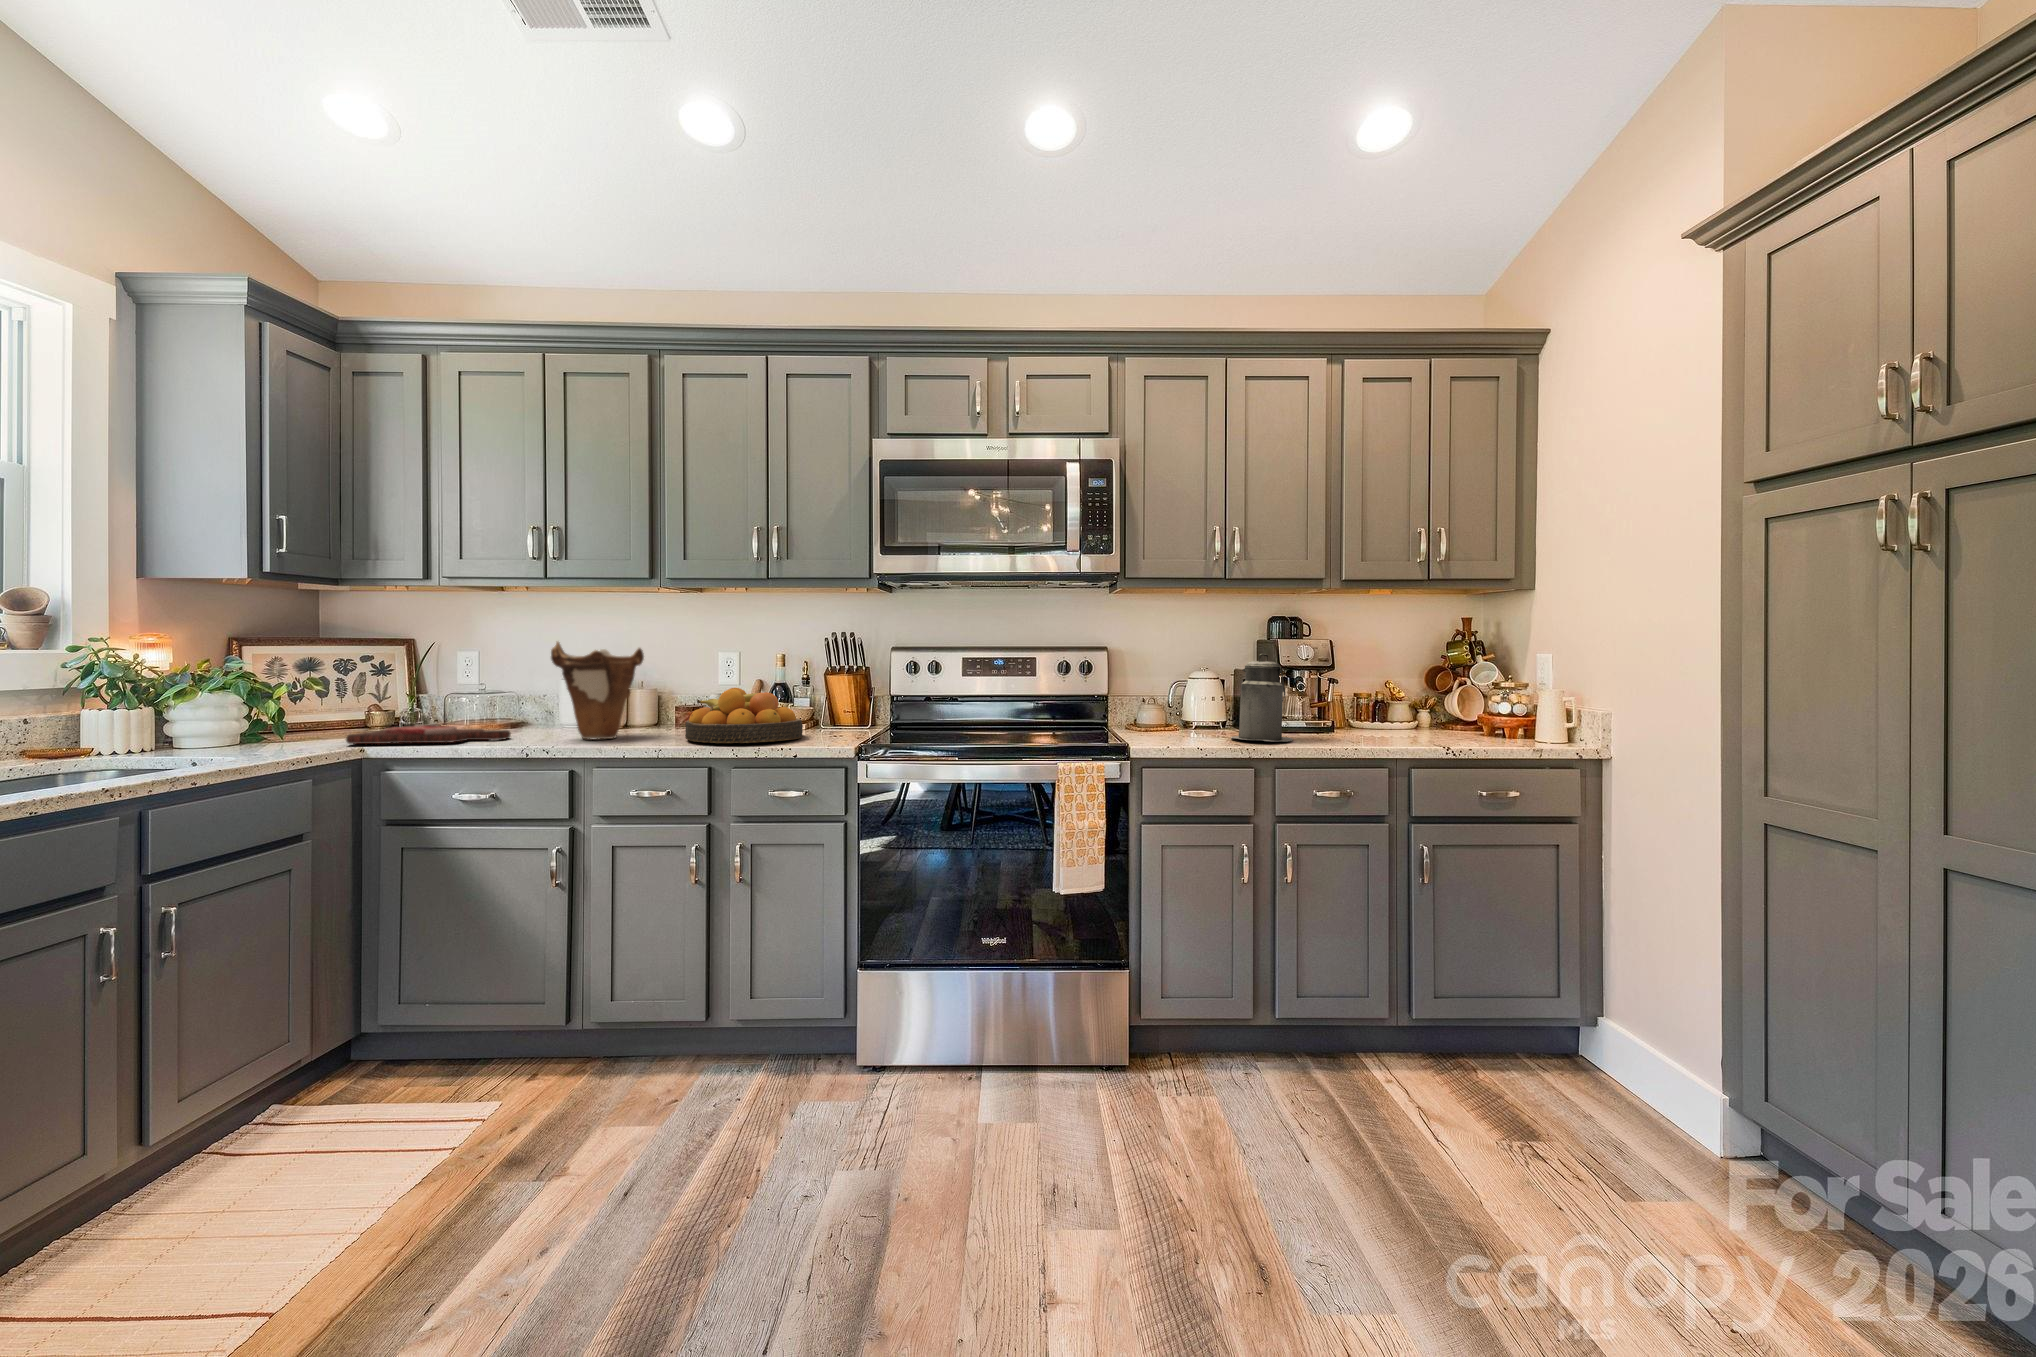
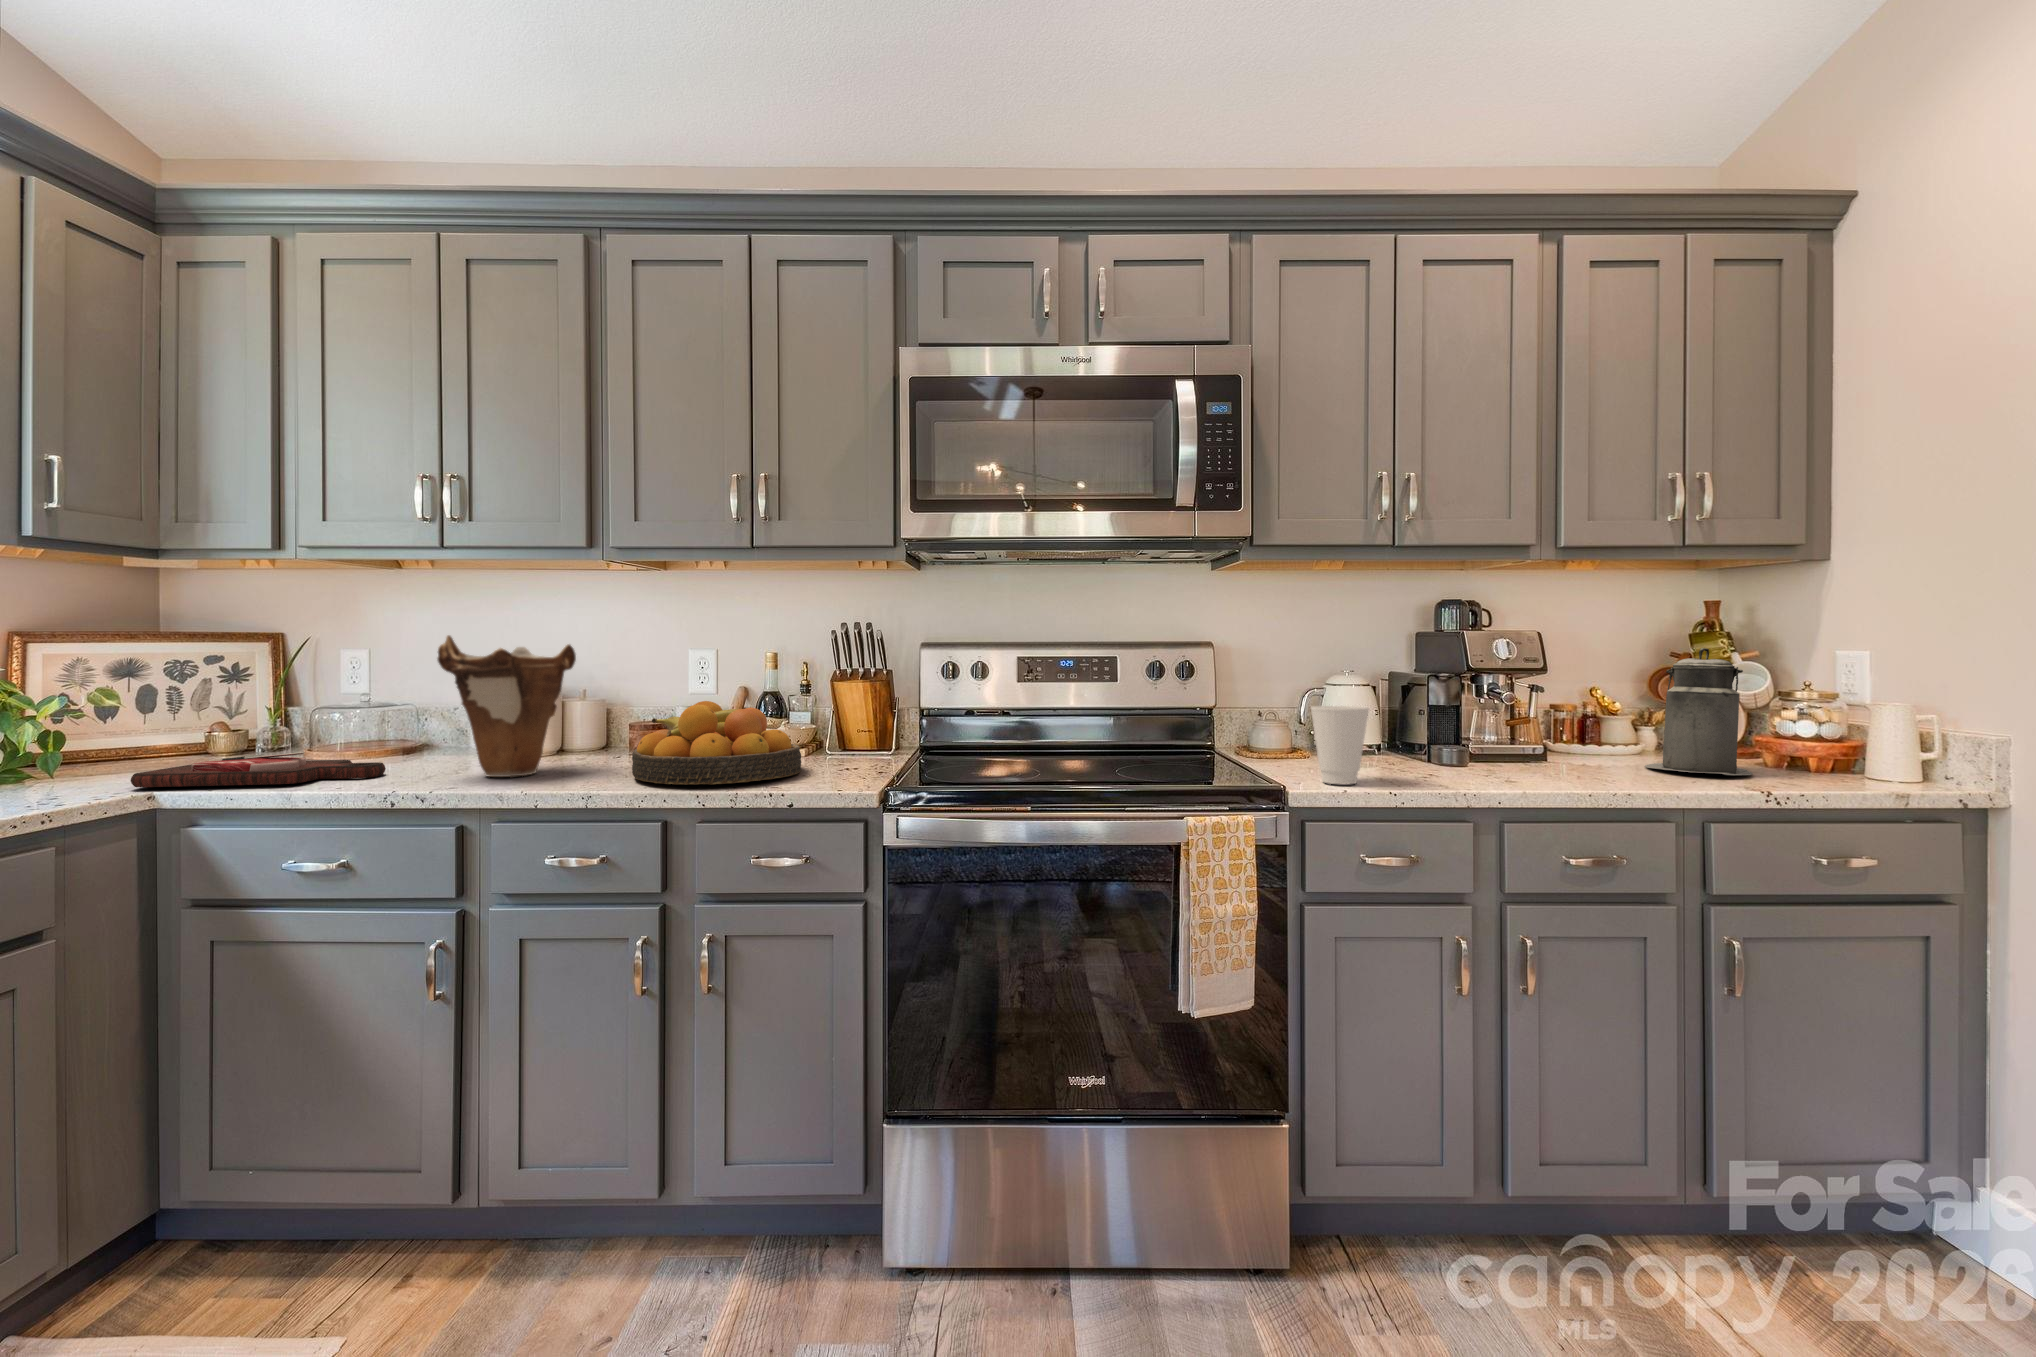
canister: present [1230,654,1293,741] -> present [1645,648,1753,775]
cup: none [1156,691,1195,745] -> present [1311,706,1369,785]

